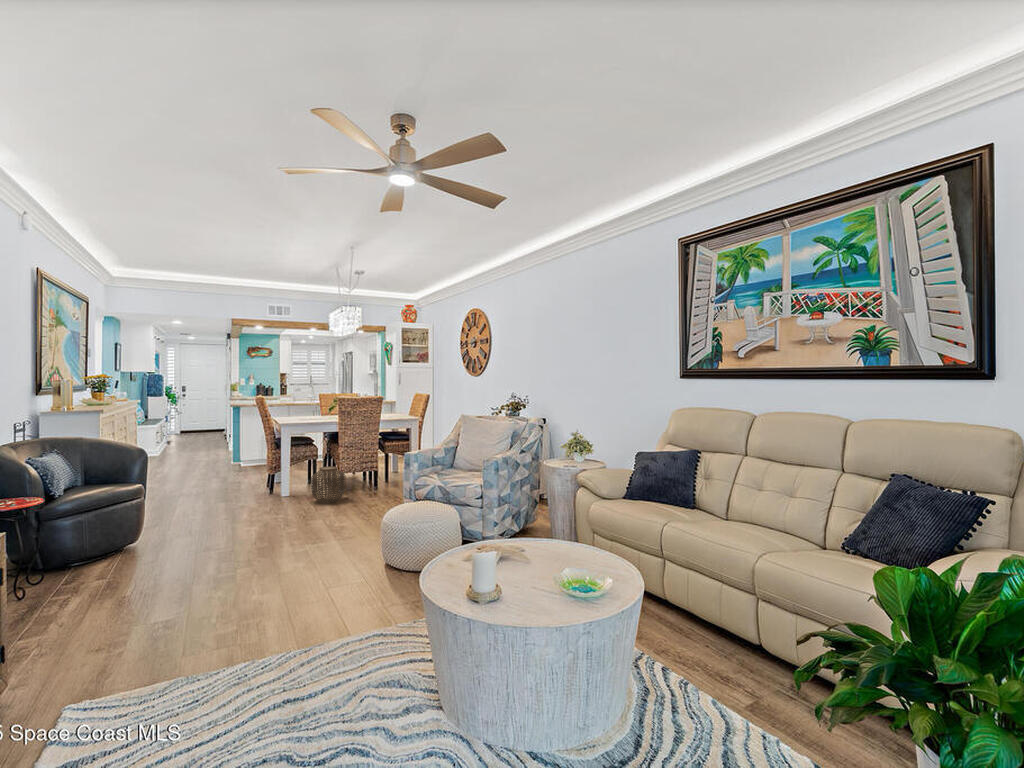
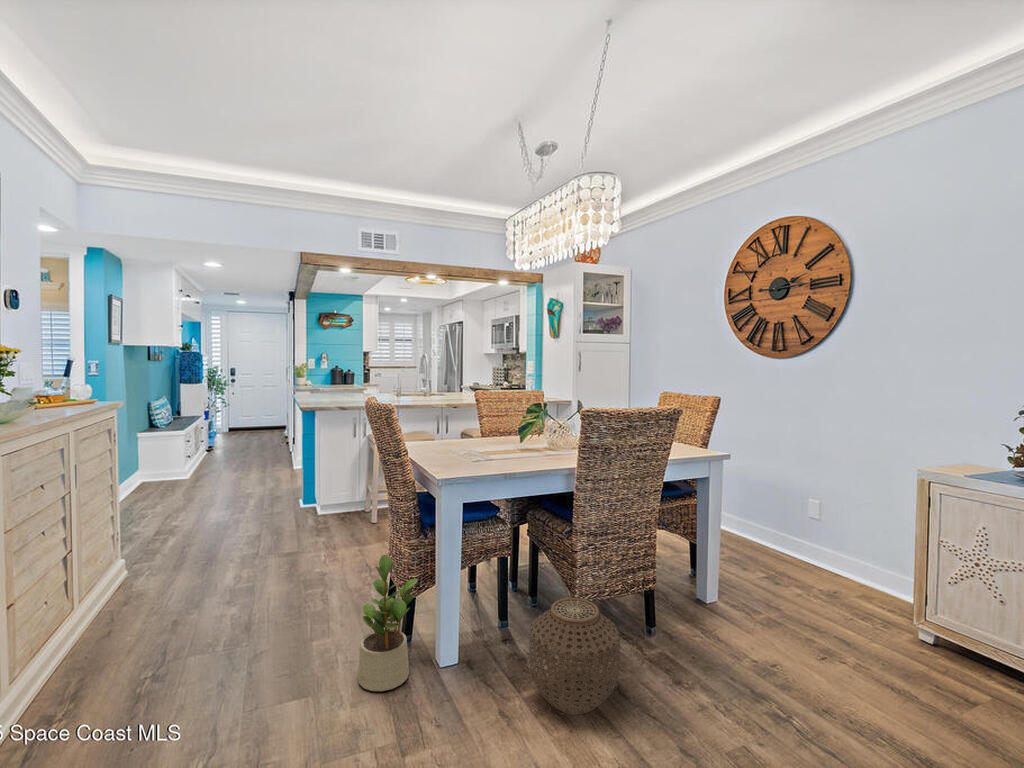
potted plant: none [248,452,274,501] -> present [358,555,418,691]

